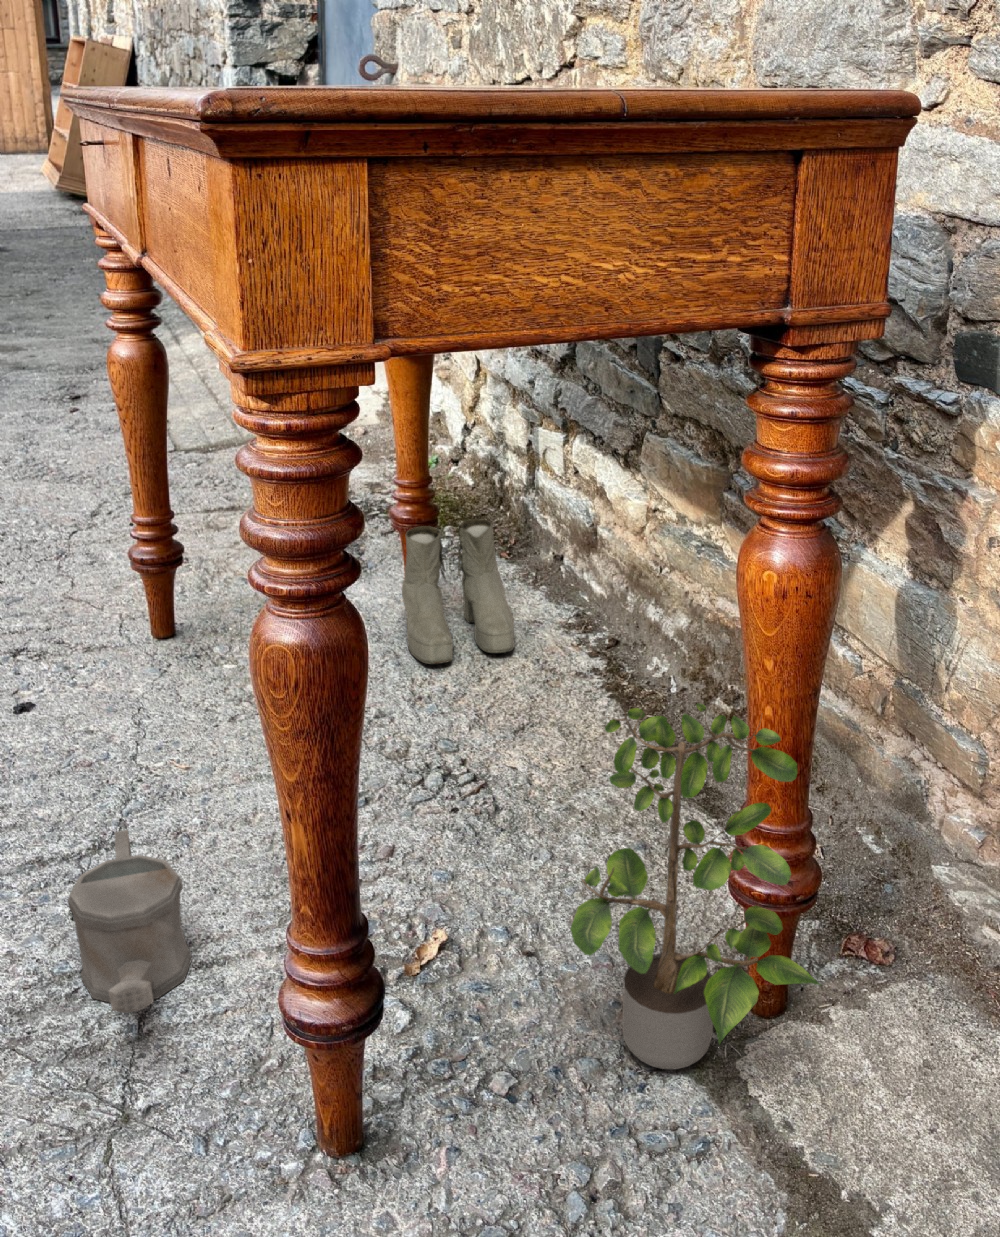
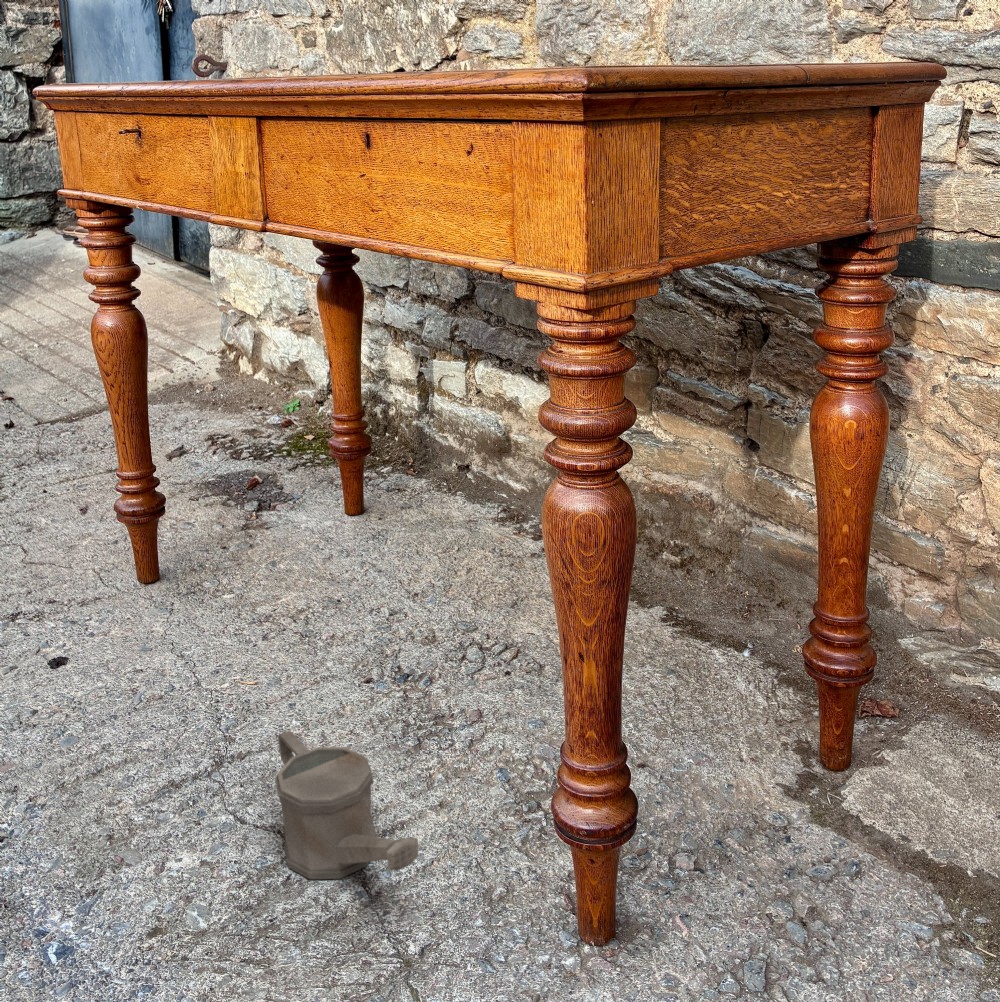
boots: present [402,519,515,664] -> none [364,439,473,565]
potted plant: present [570,697,820,1069] -> none [727,526,925,823]

